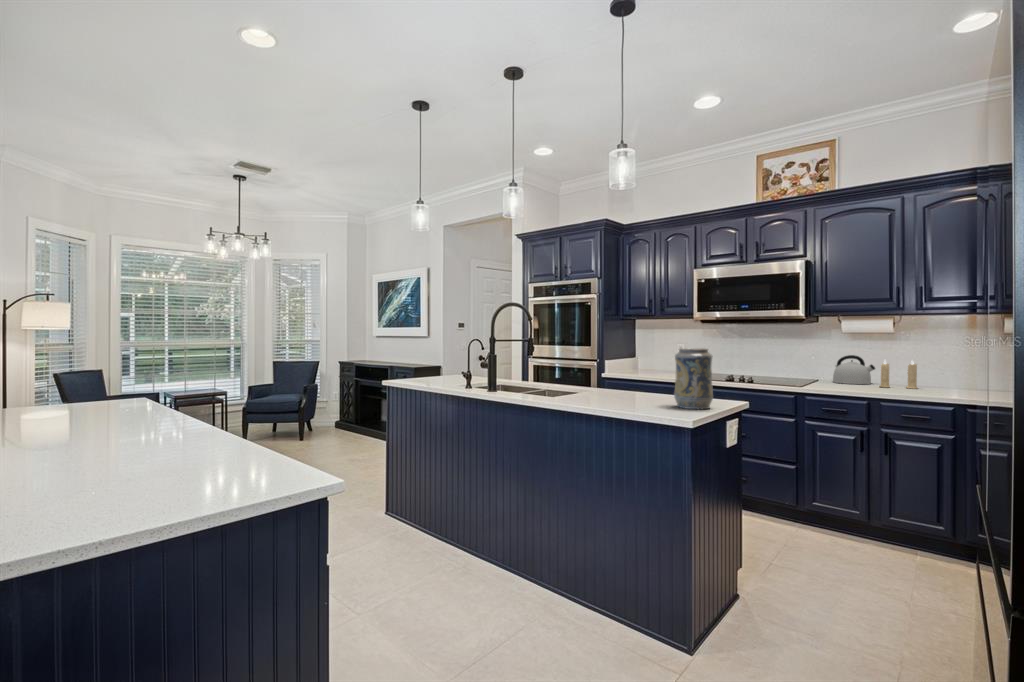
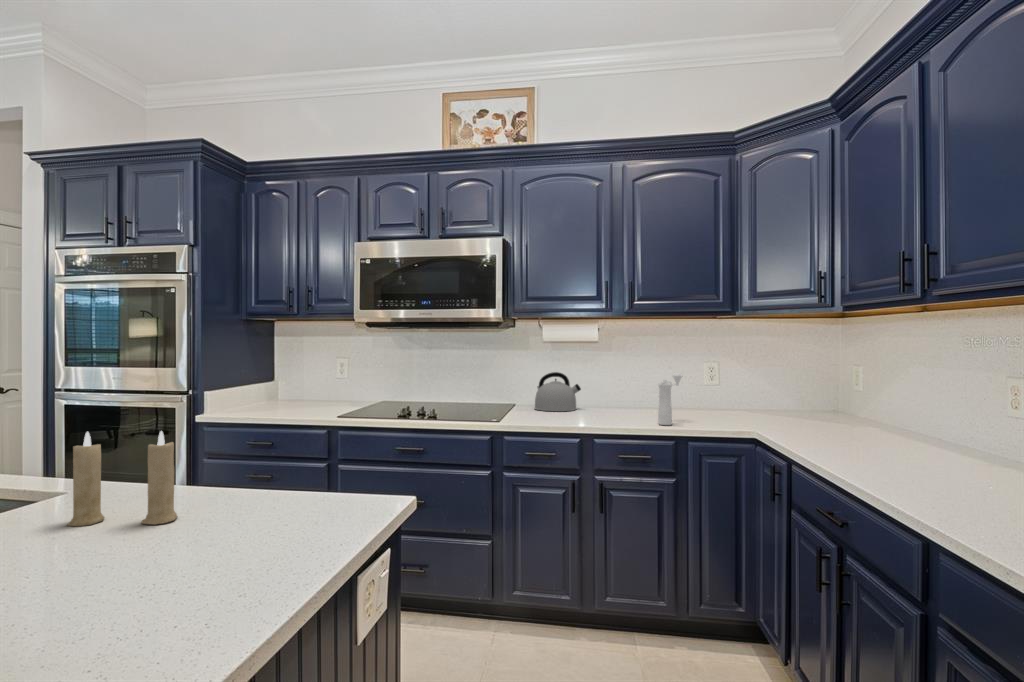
decorative vase: present [674,348,713,409] -> none [226,383,326,545]
pepper mill: none [941,356,969,395] -> present [658,373,682,425]
candle: present [880,360,917,389] -> present [67,431,177,526]

